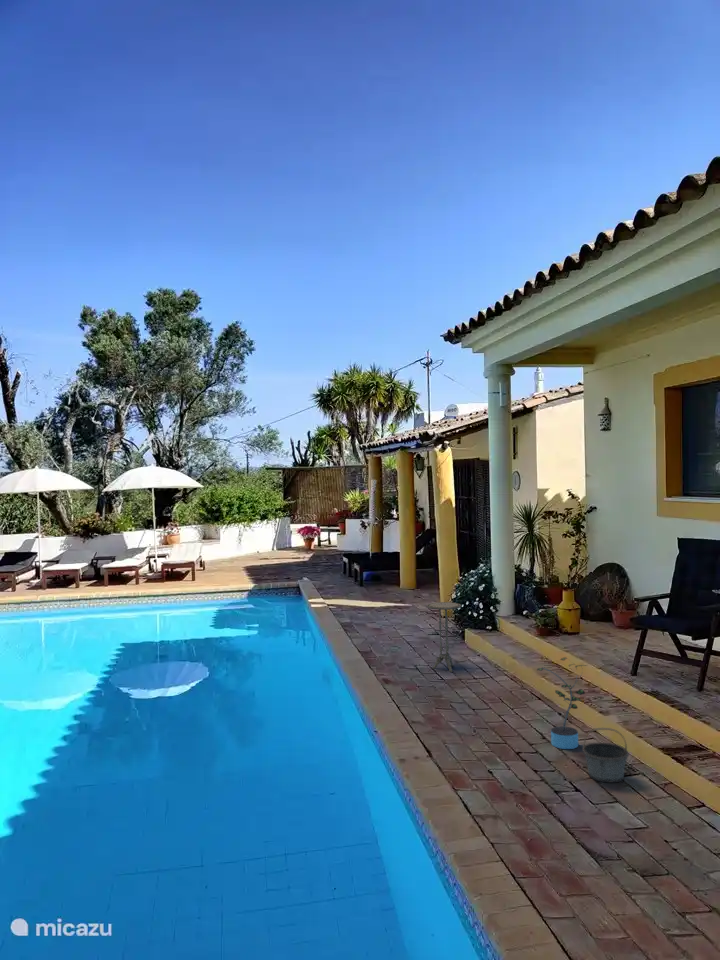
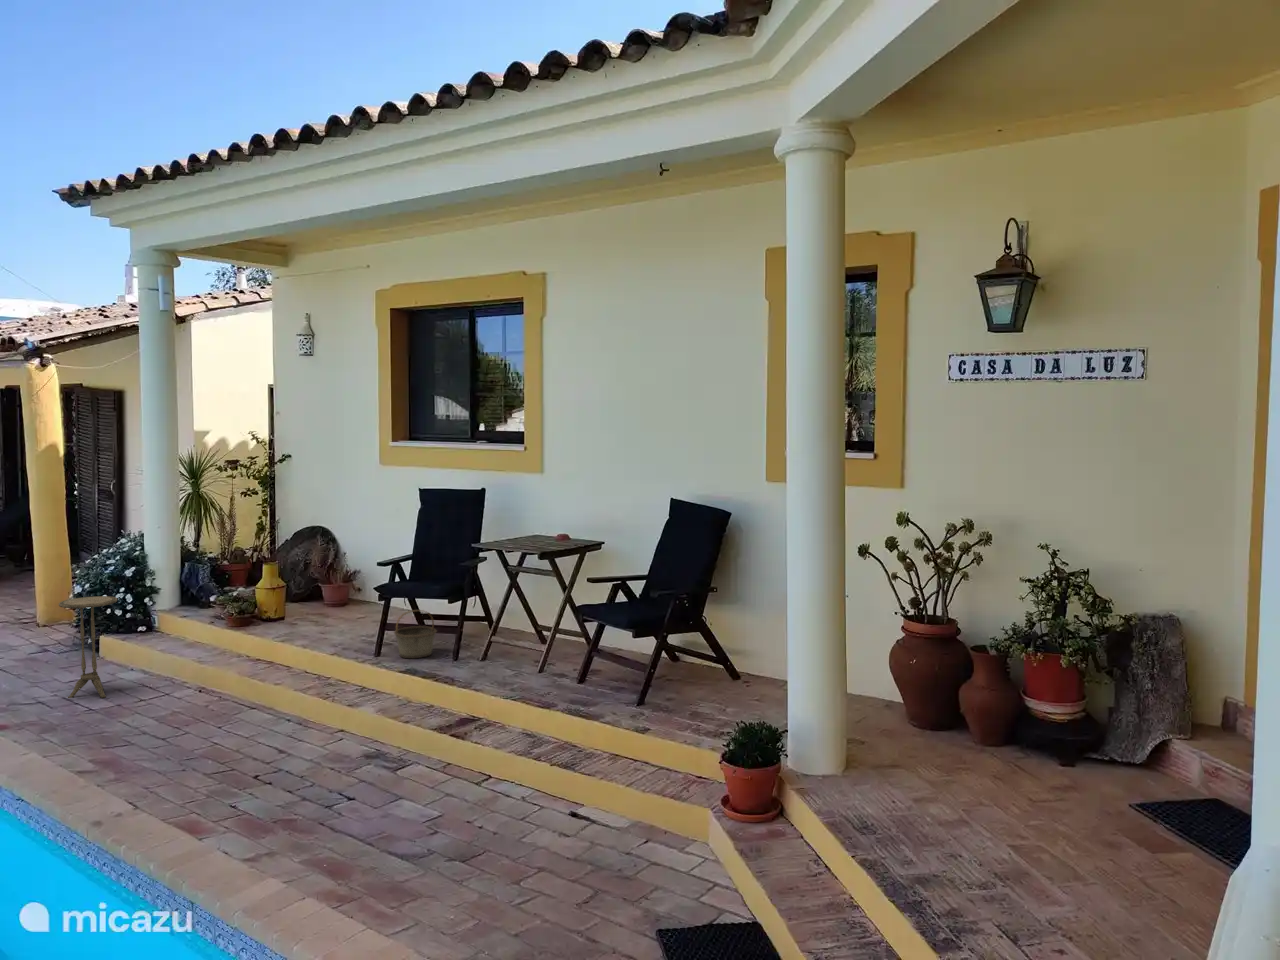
potted plant: present [537,658,585,749] -> none [277,644,343,759]
basket: present [583,728,629,782] -> present [394,610,437,658]

